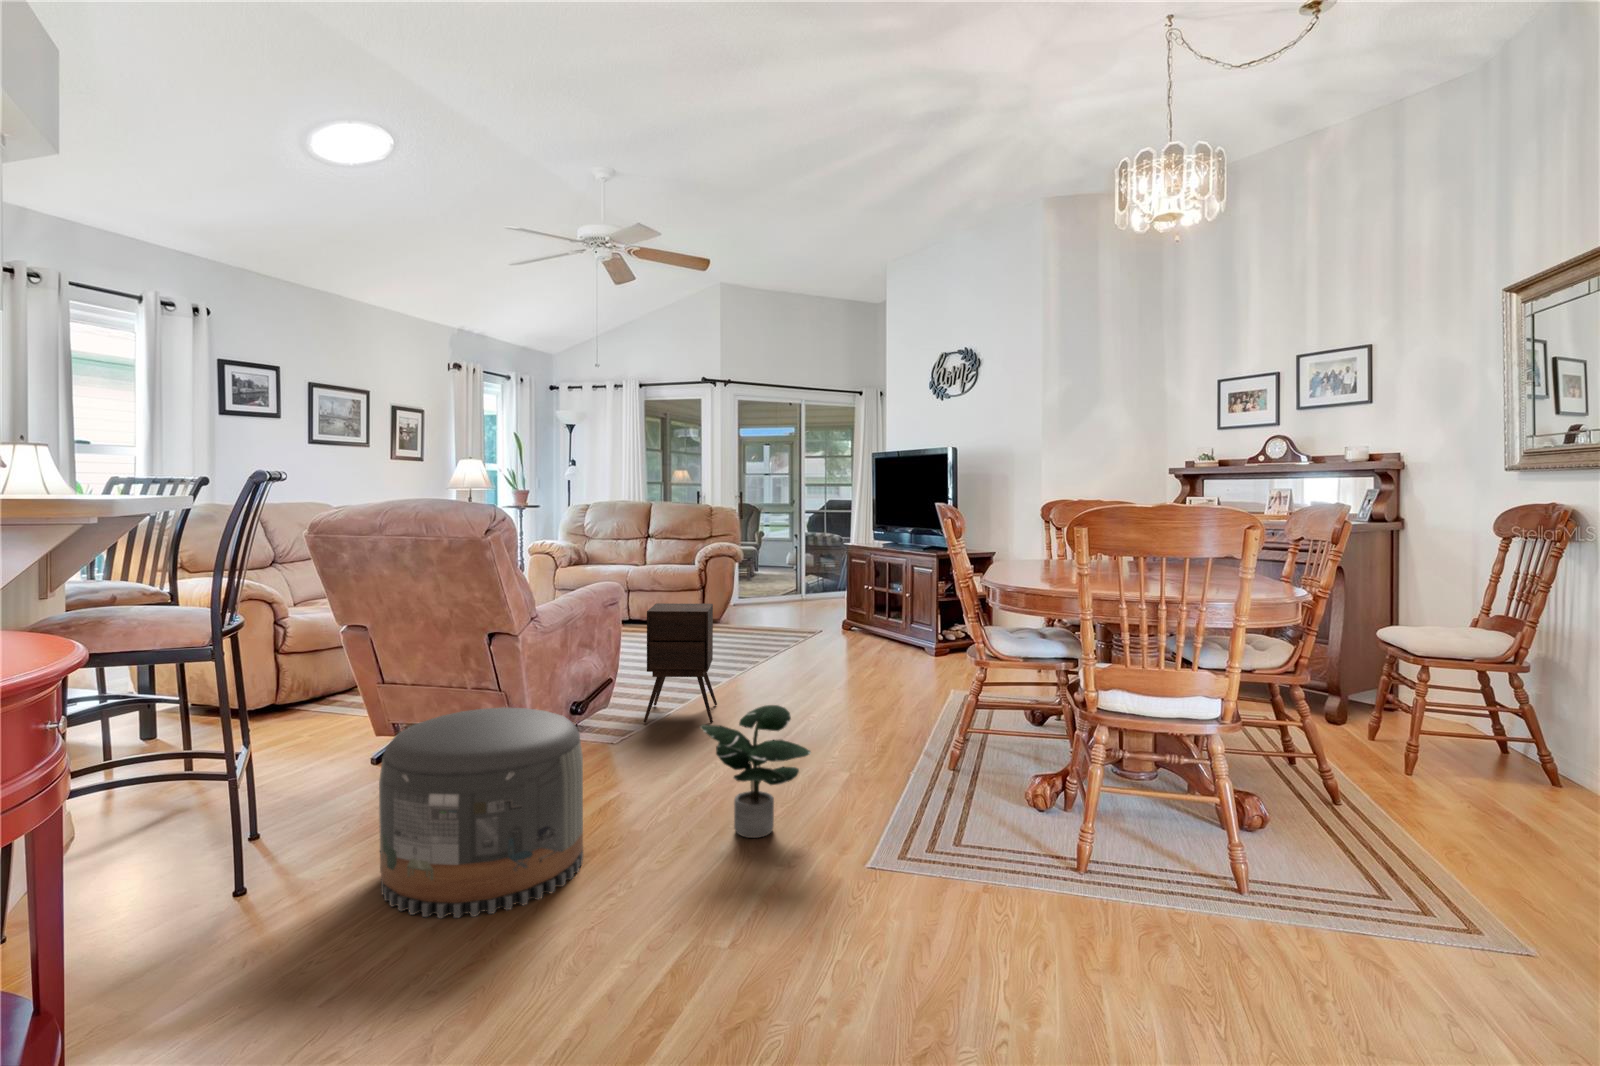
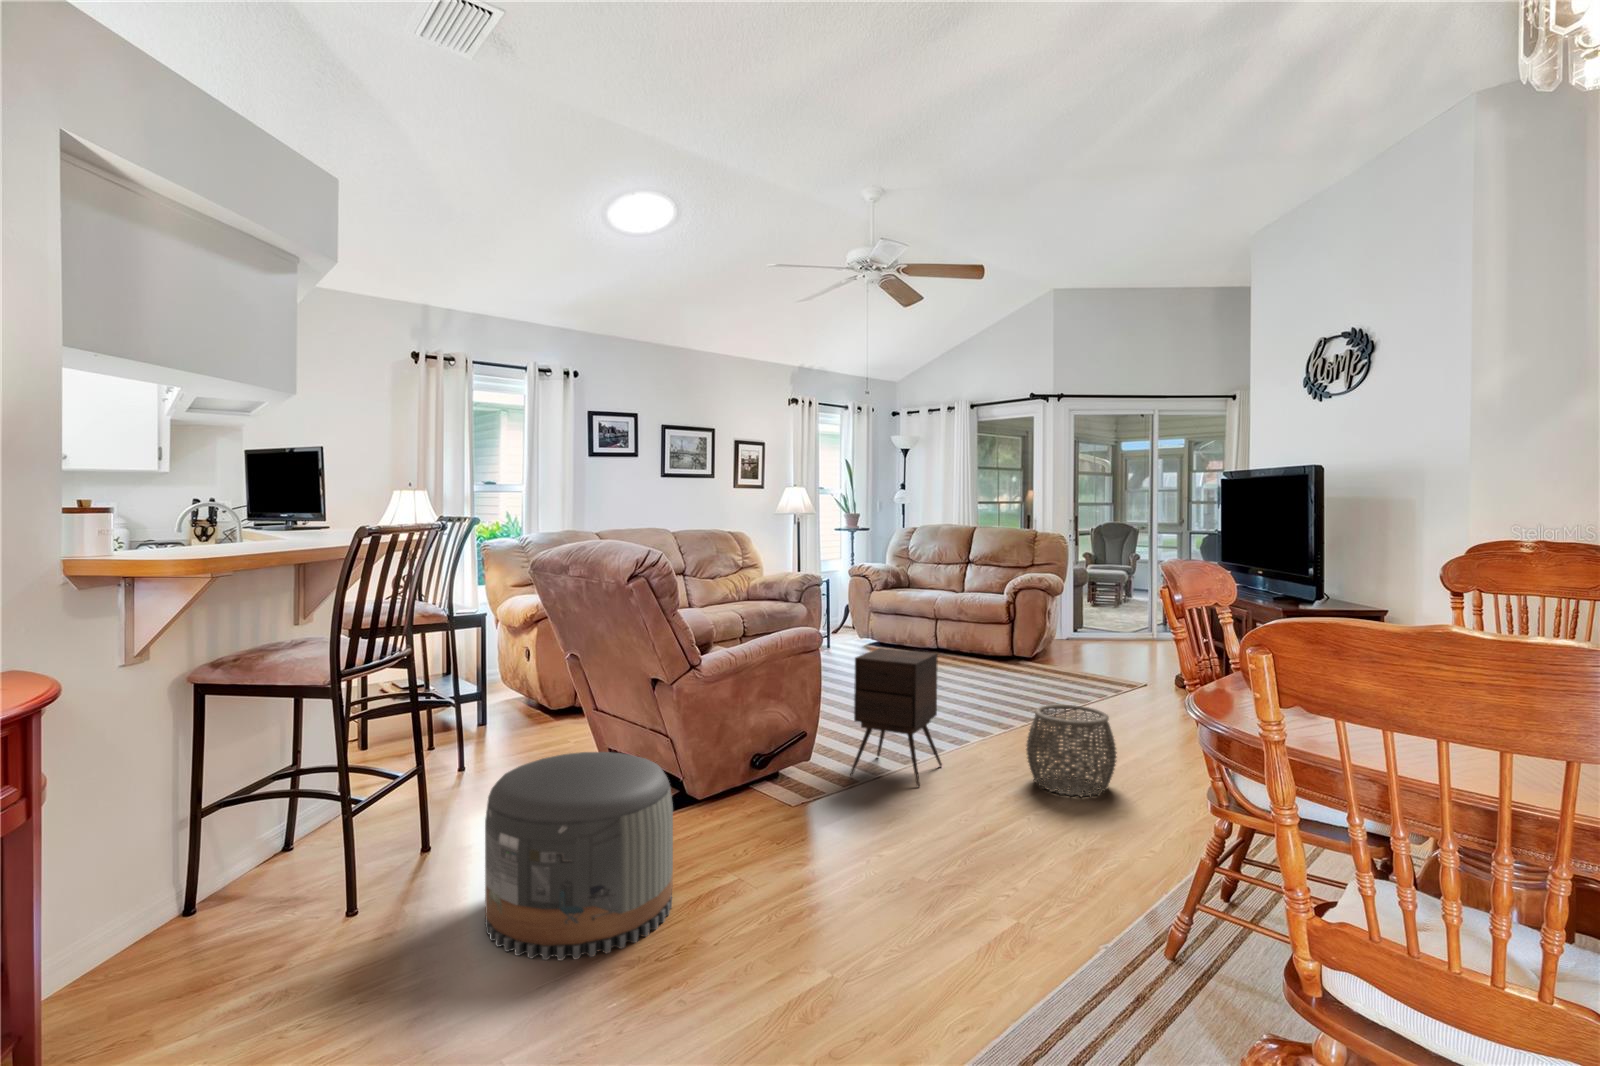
woven basket: none [792,638,864,711] -> present [1026,705,1117,796]
potted plant: present [701,705,811,838] -> none [785,791,900,947]

